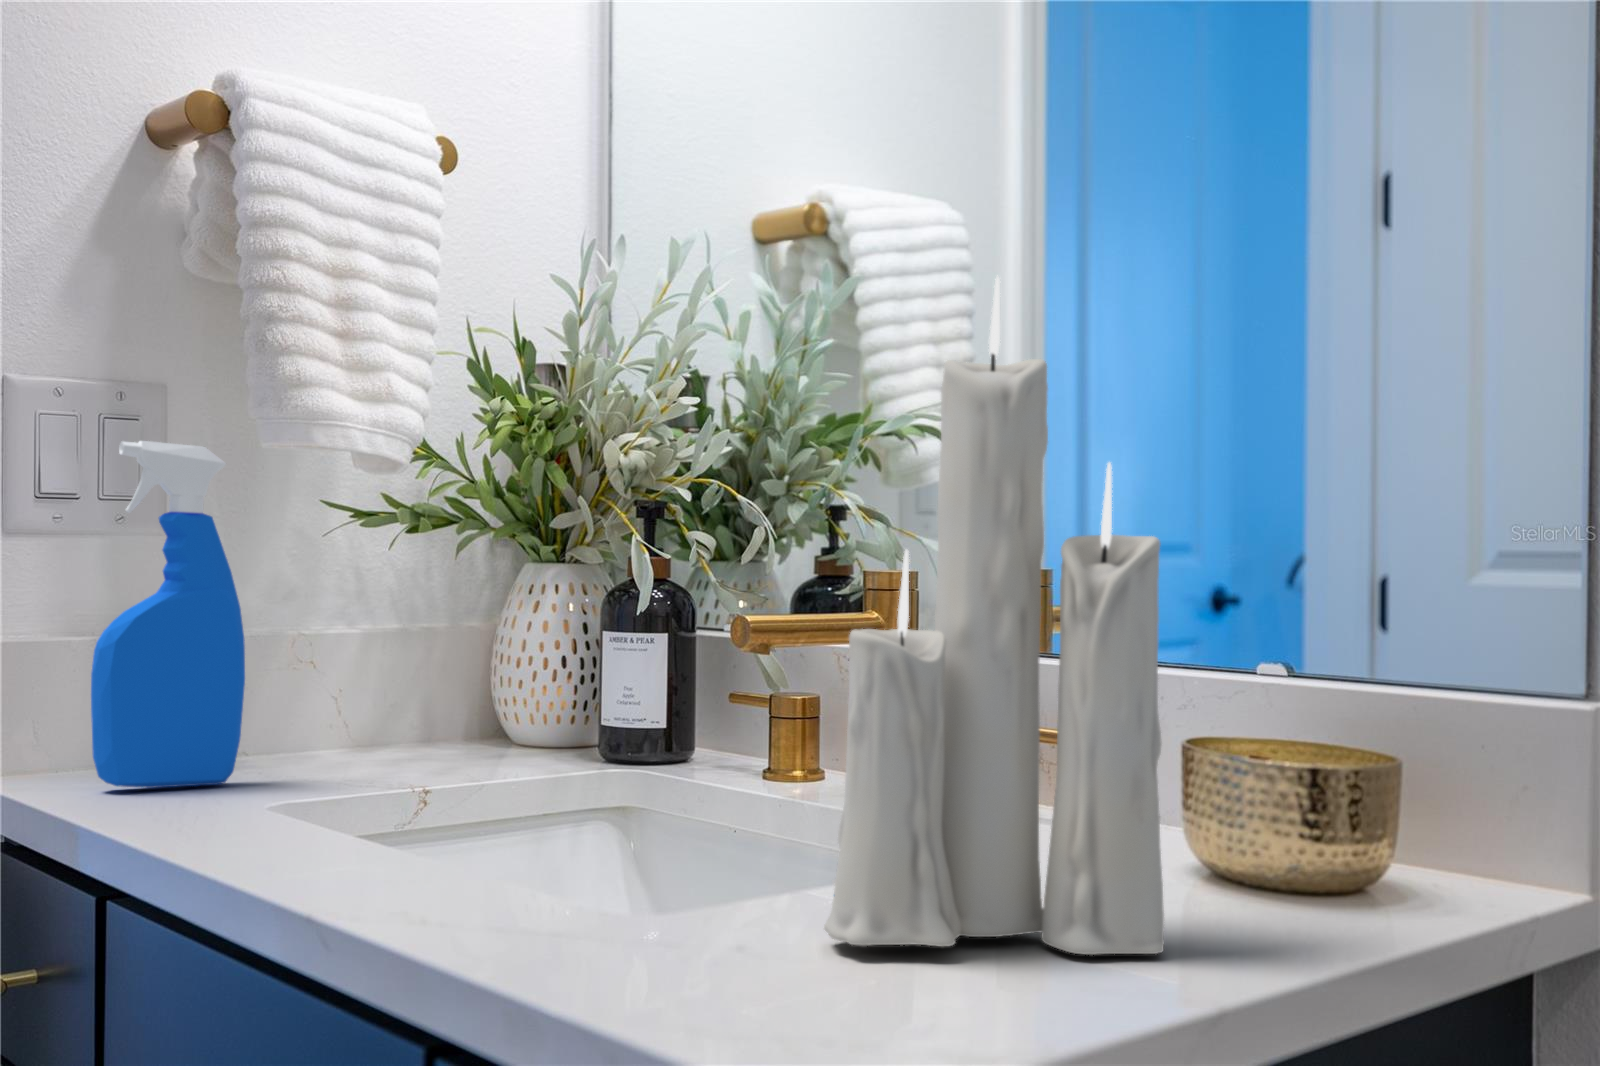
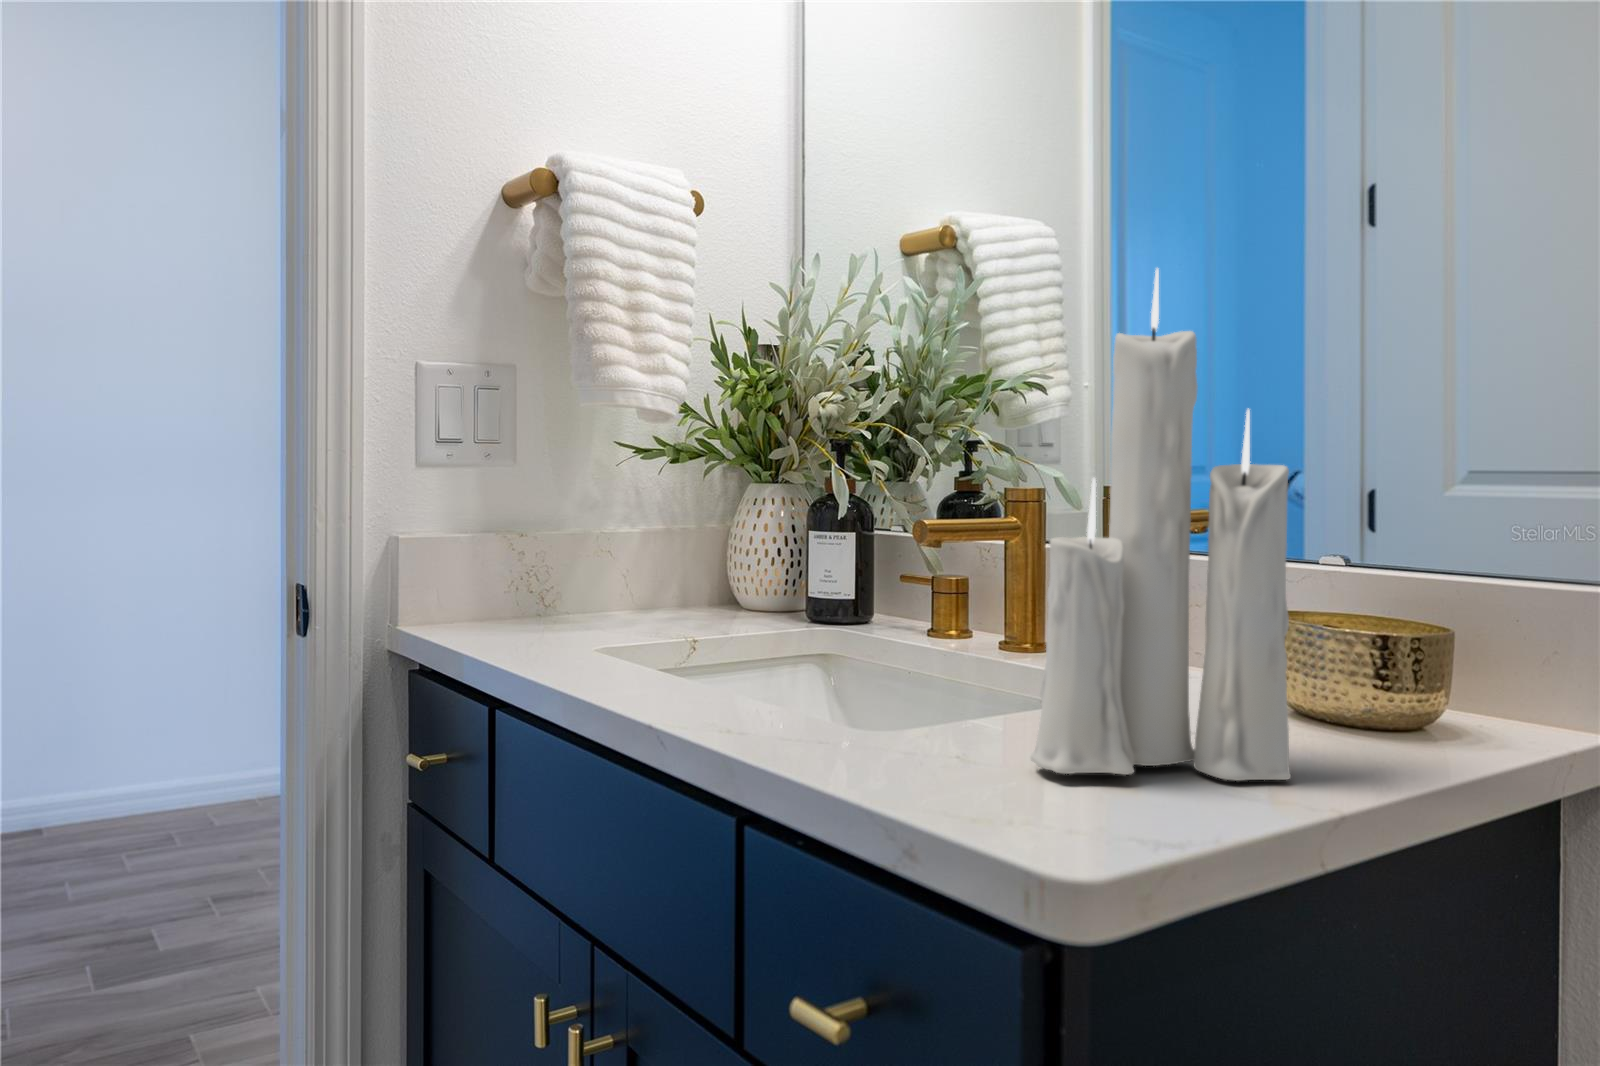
spray bottle: present [91,441,245,788] -> none [468,403,570,643]

